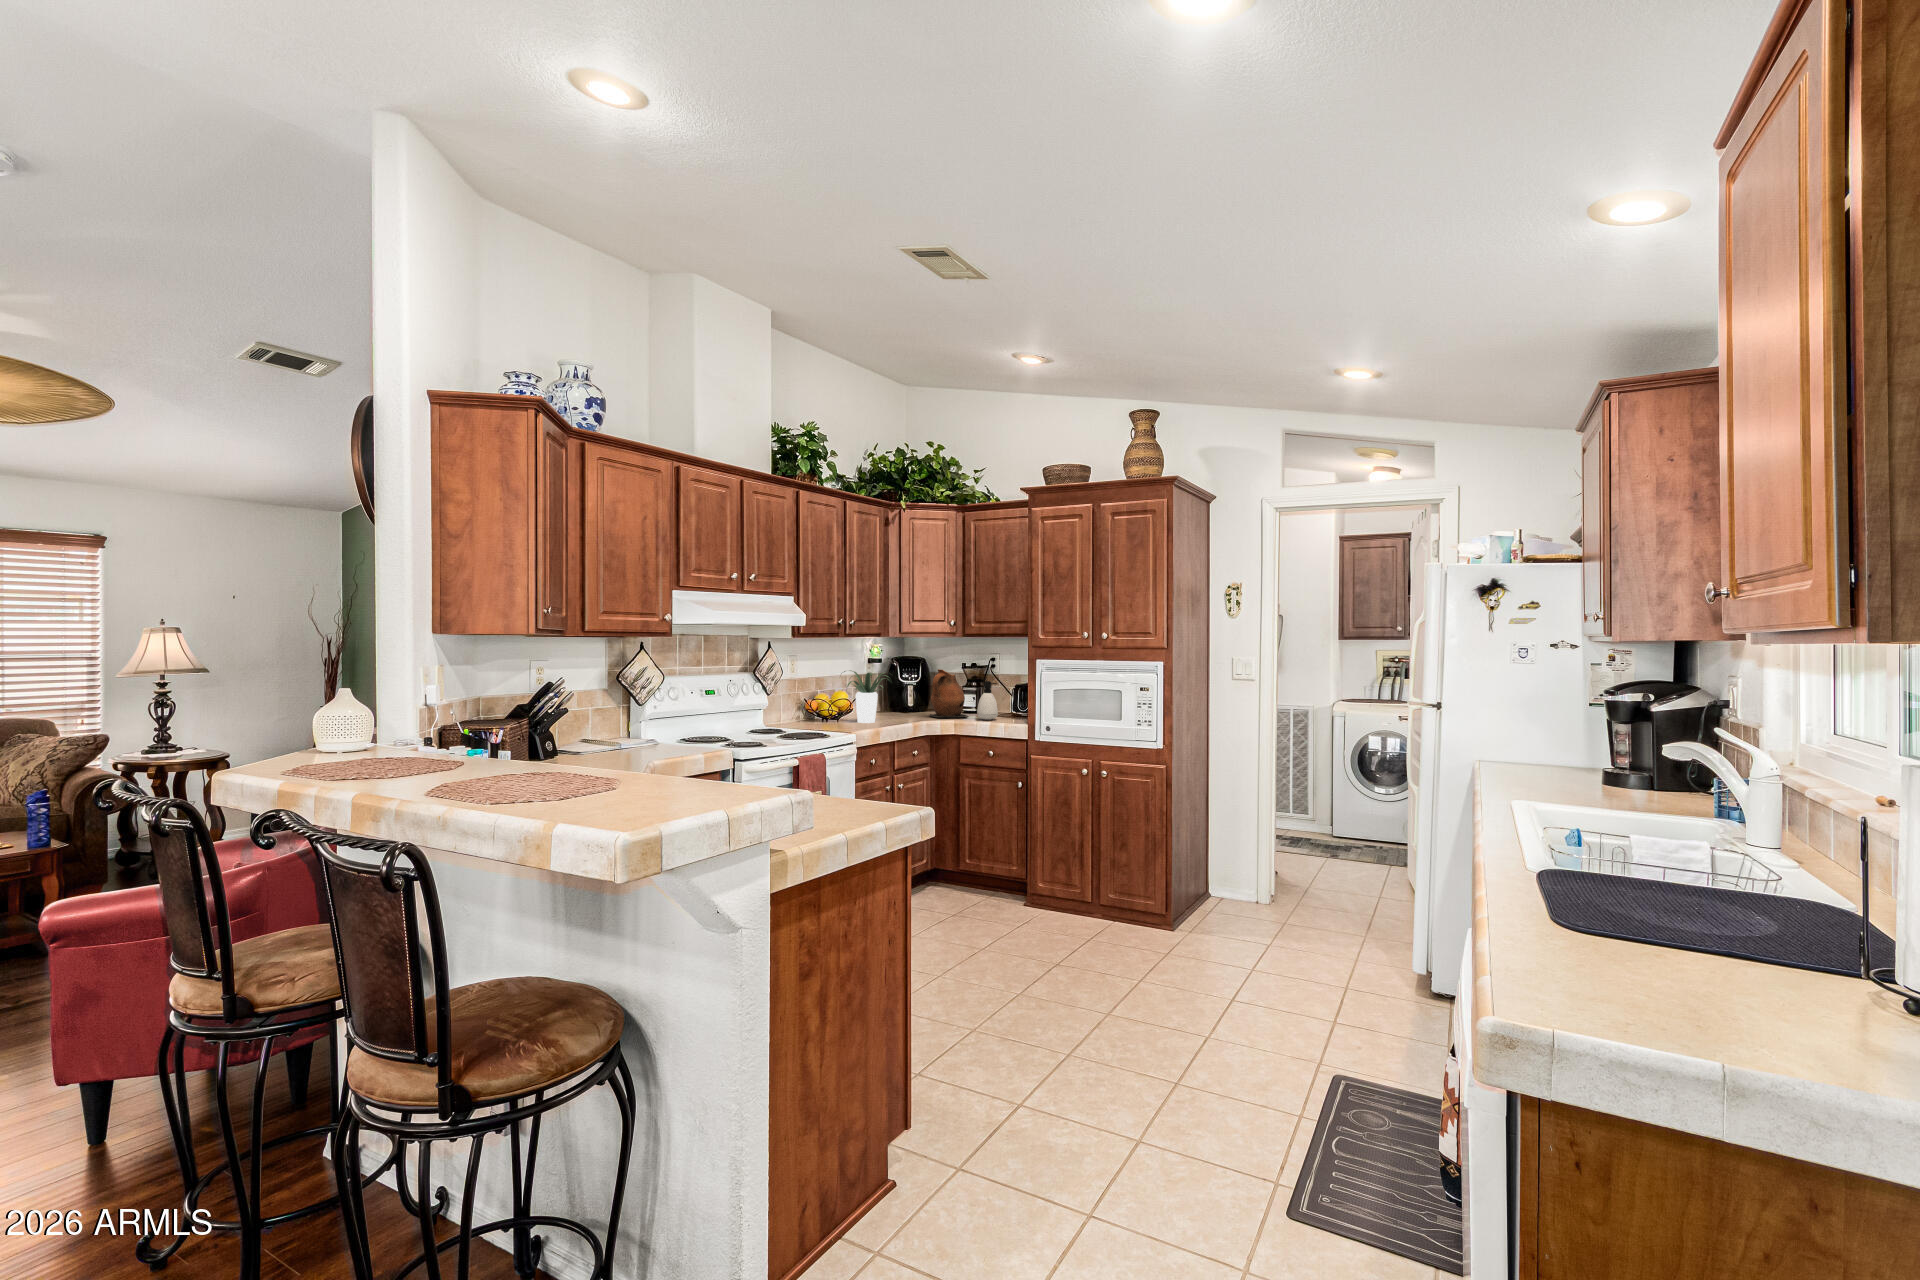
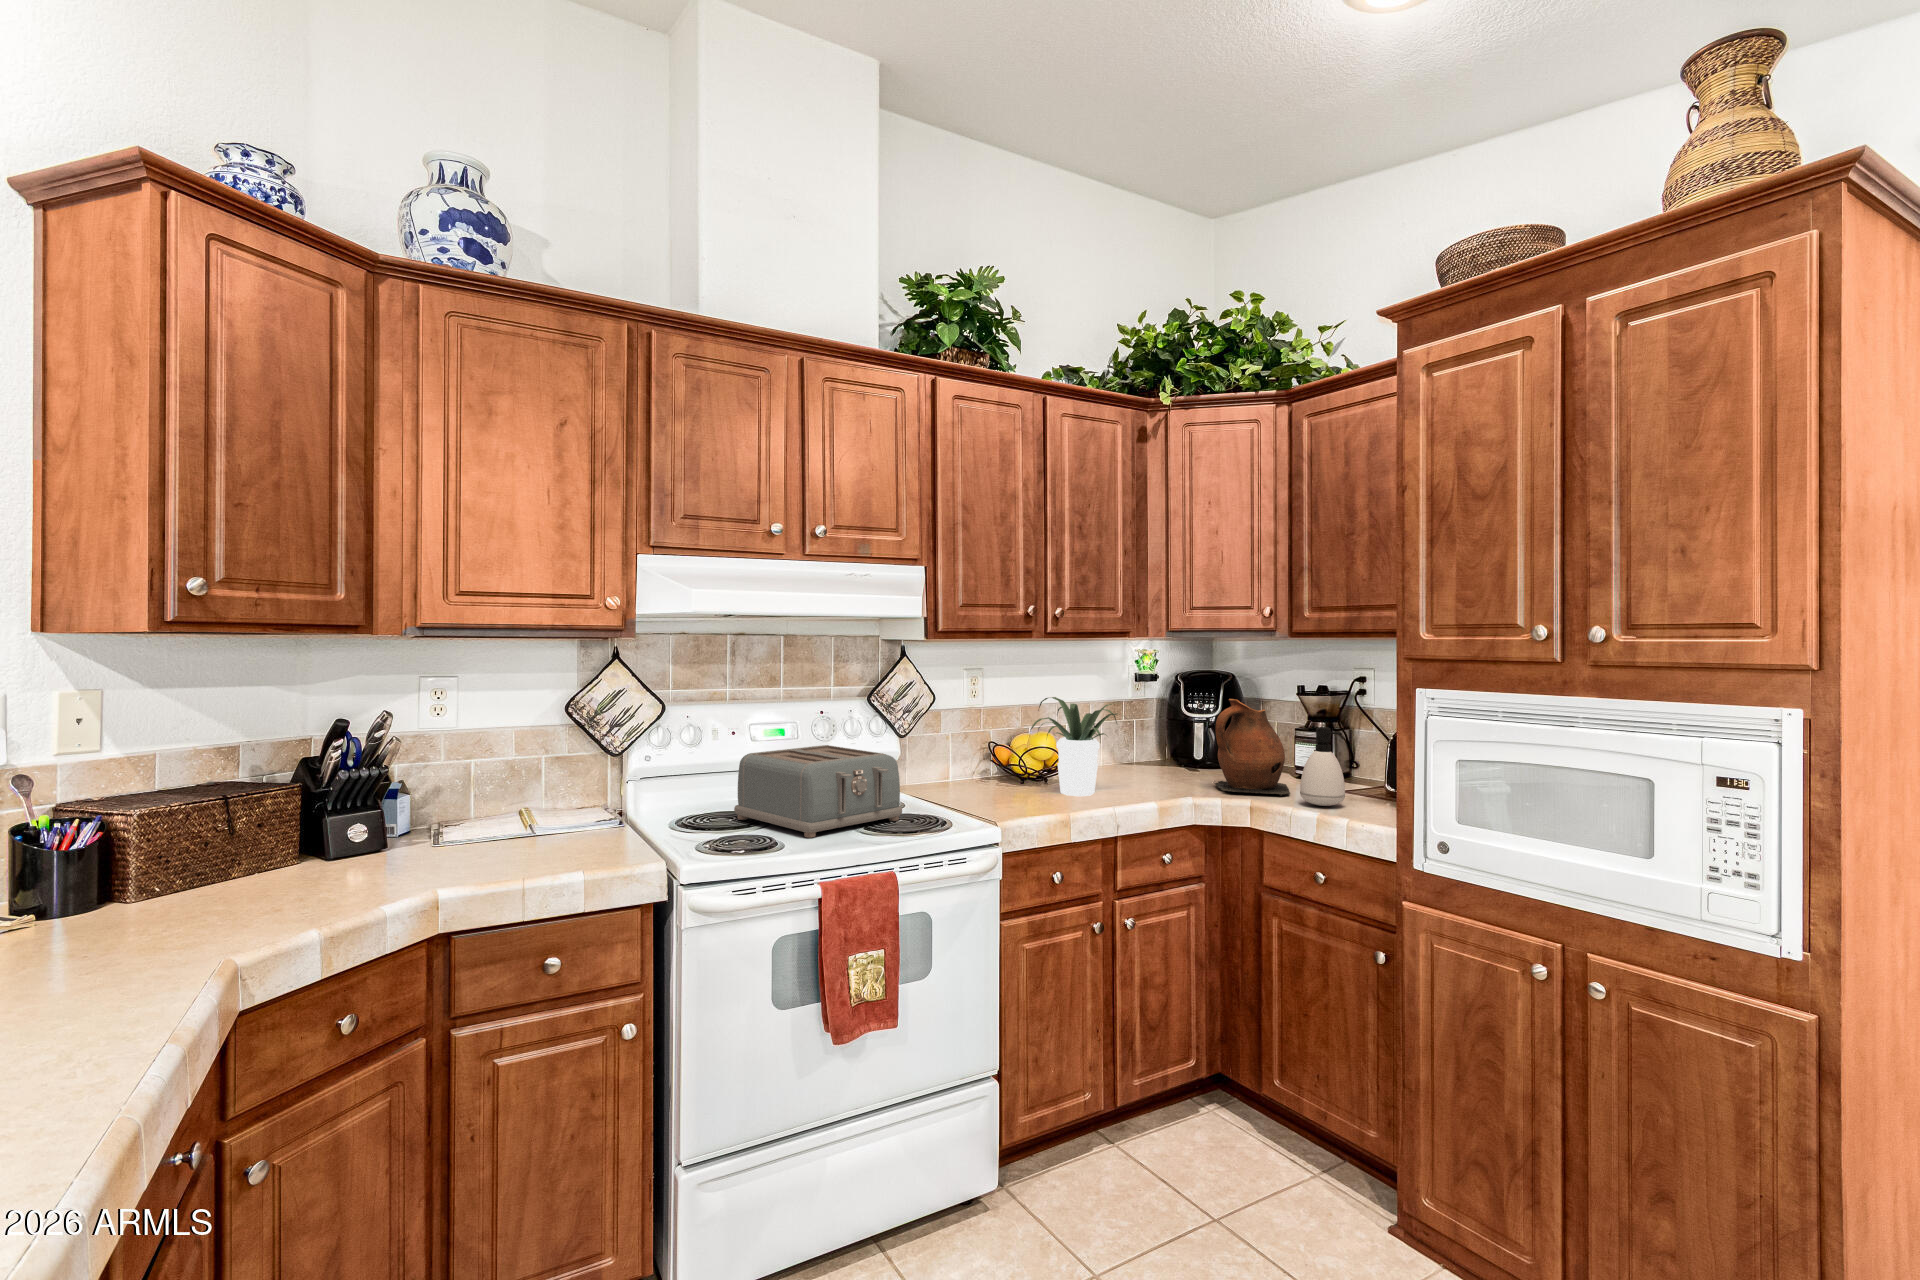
toaster: none [710,698,801,742] -> present [734,745,902,838]

